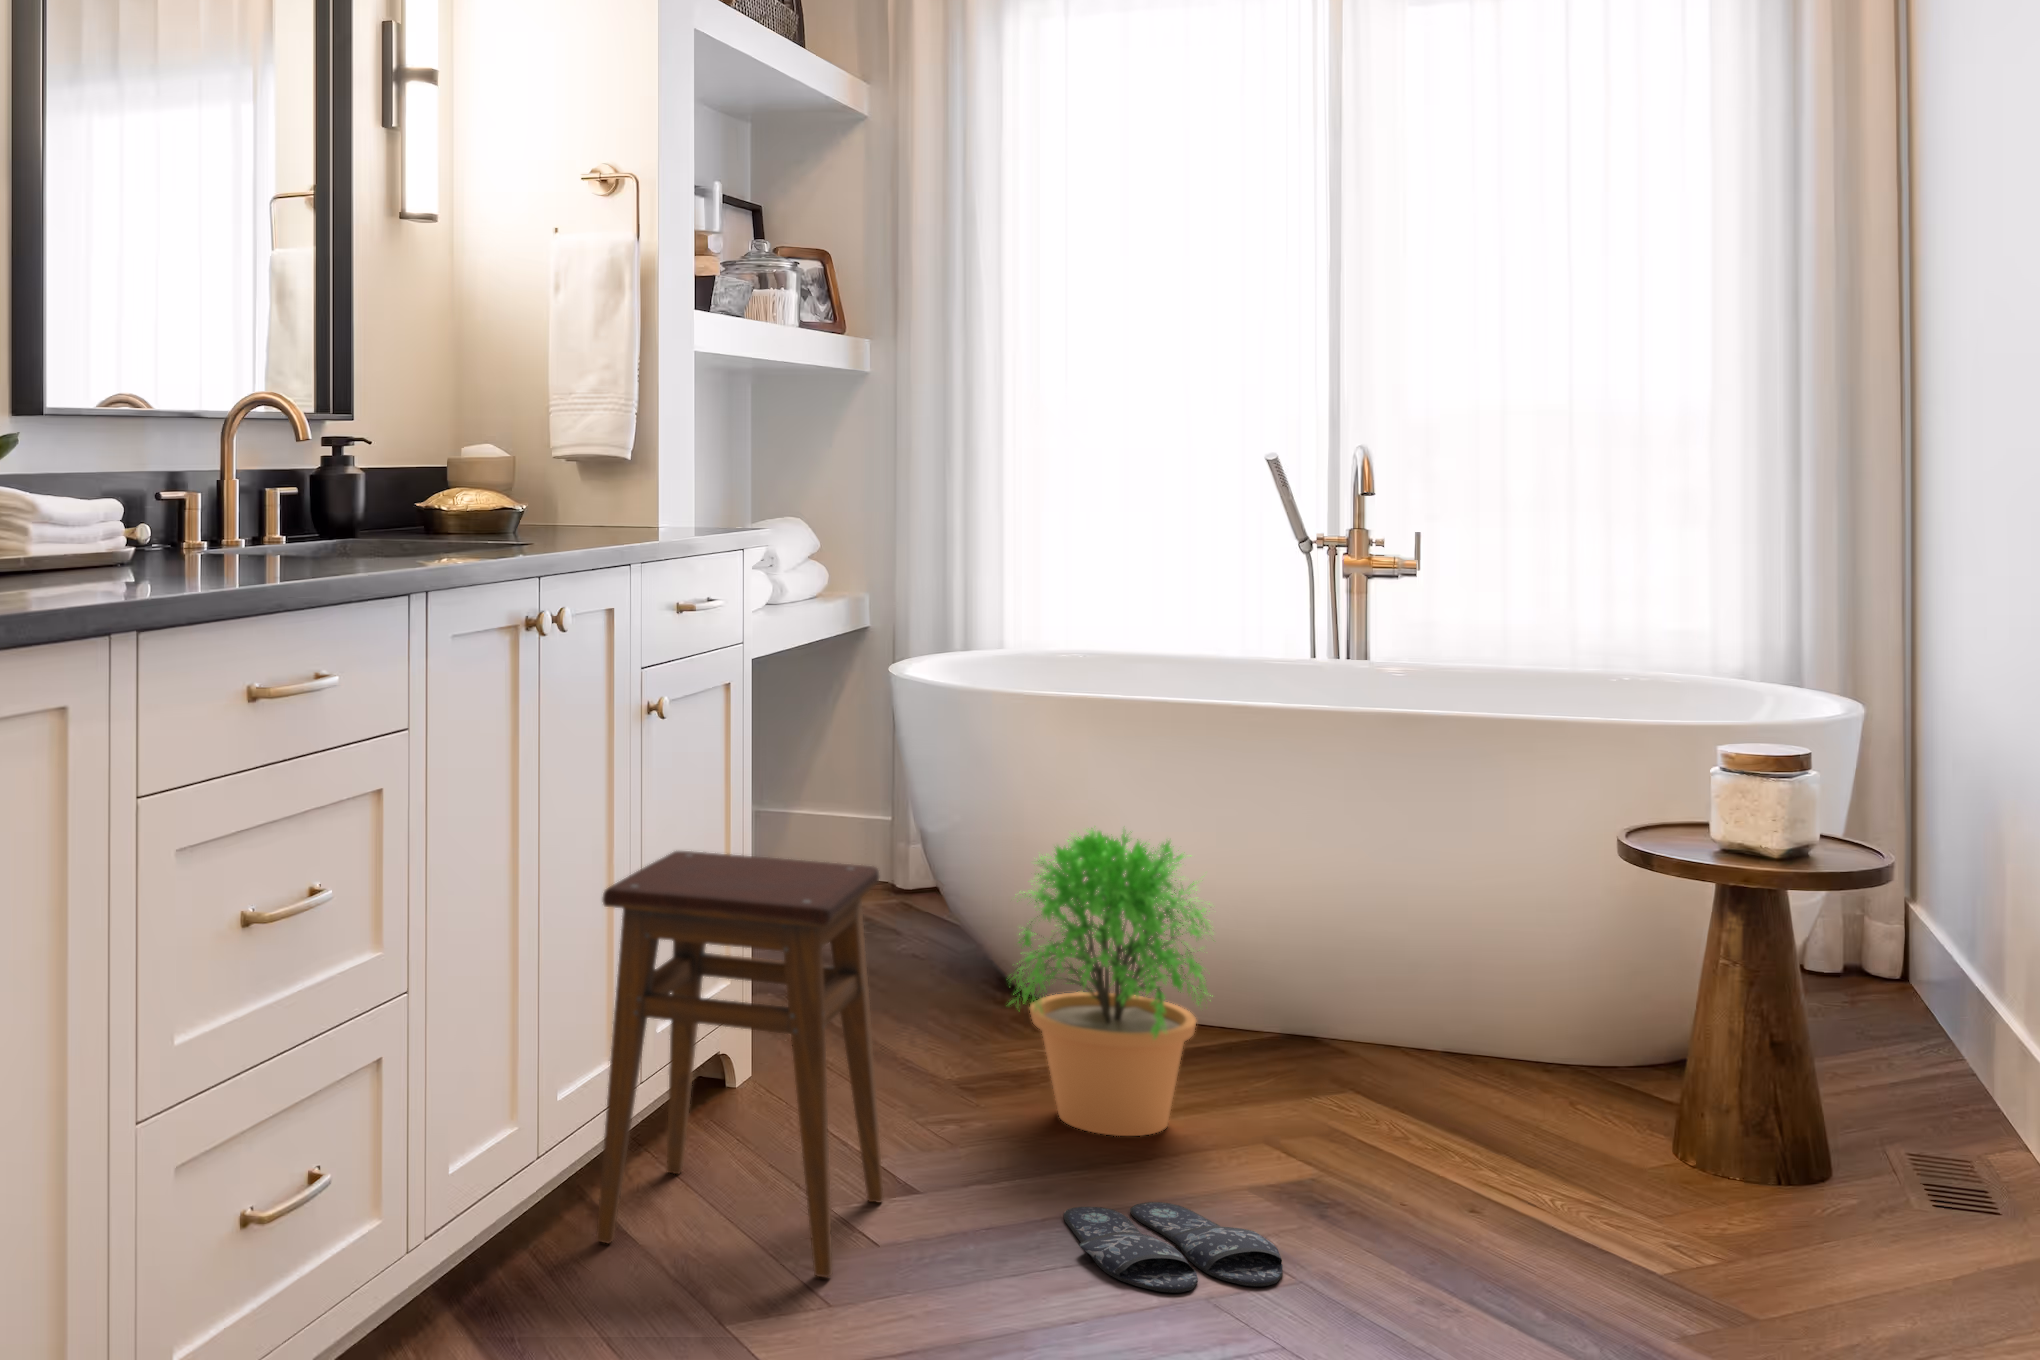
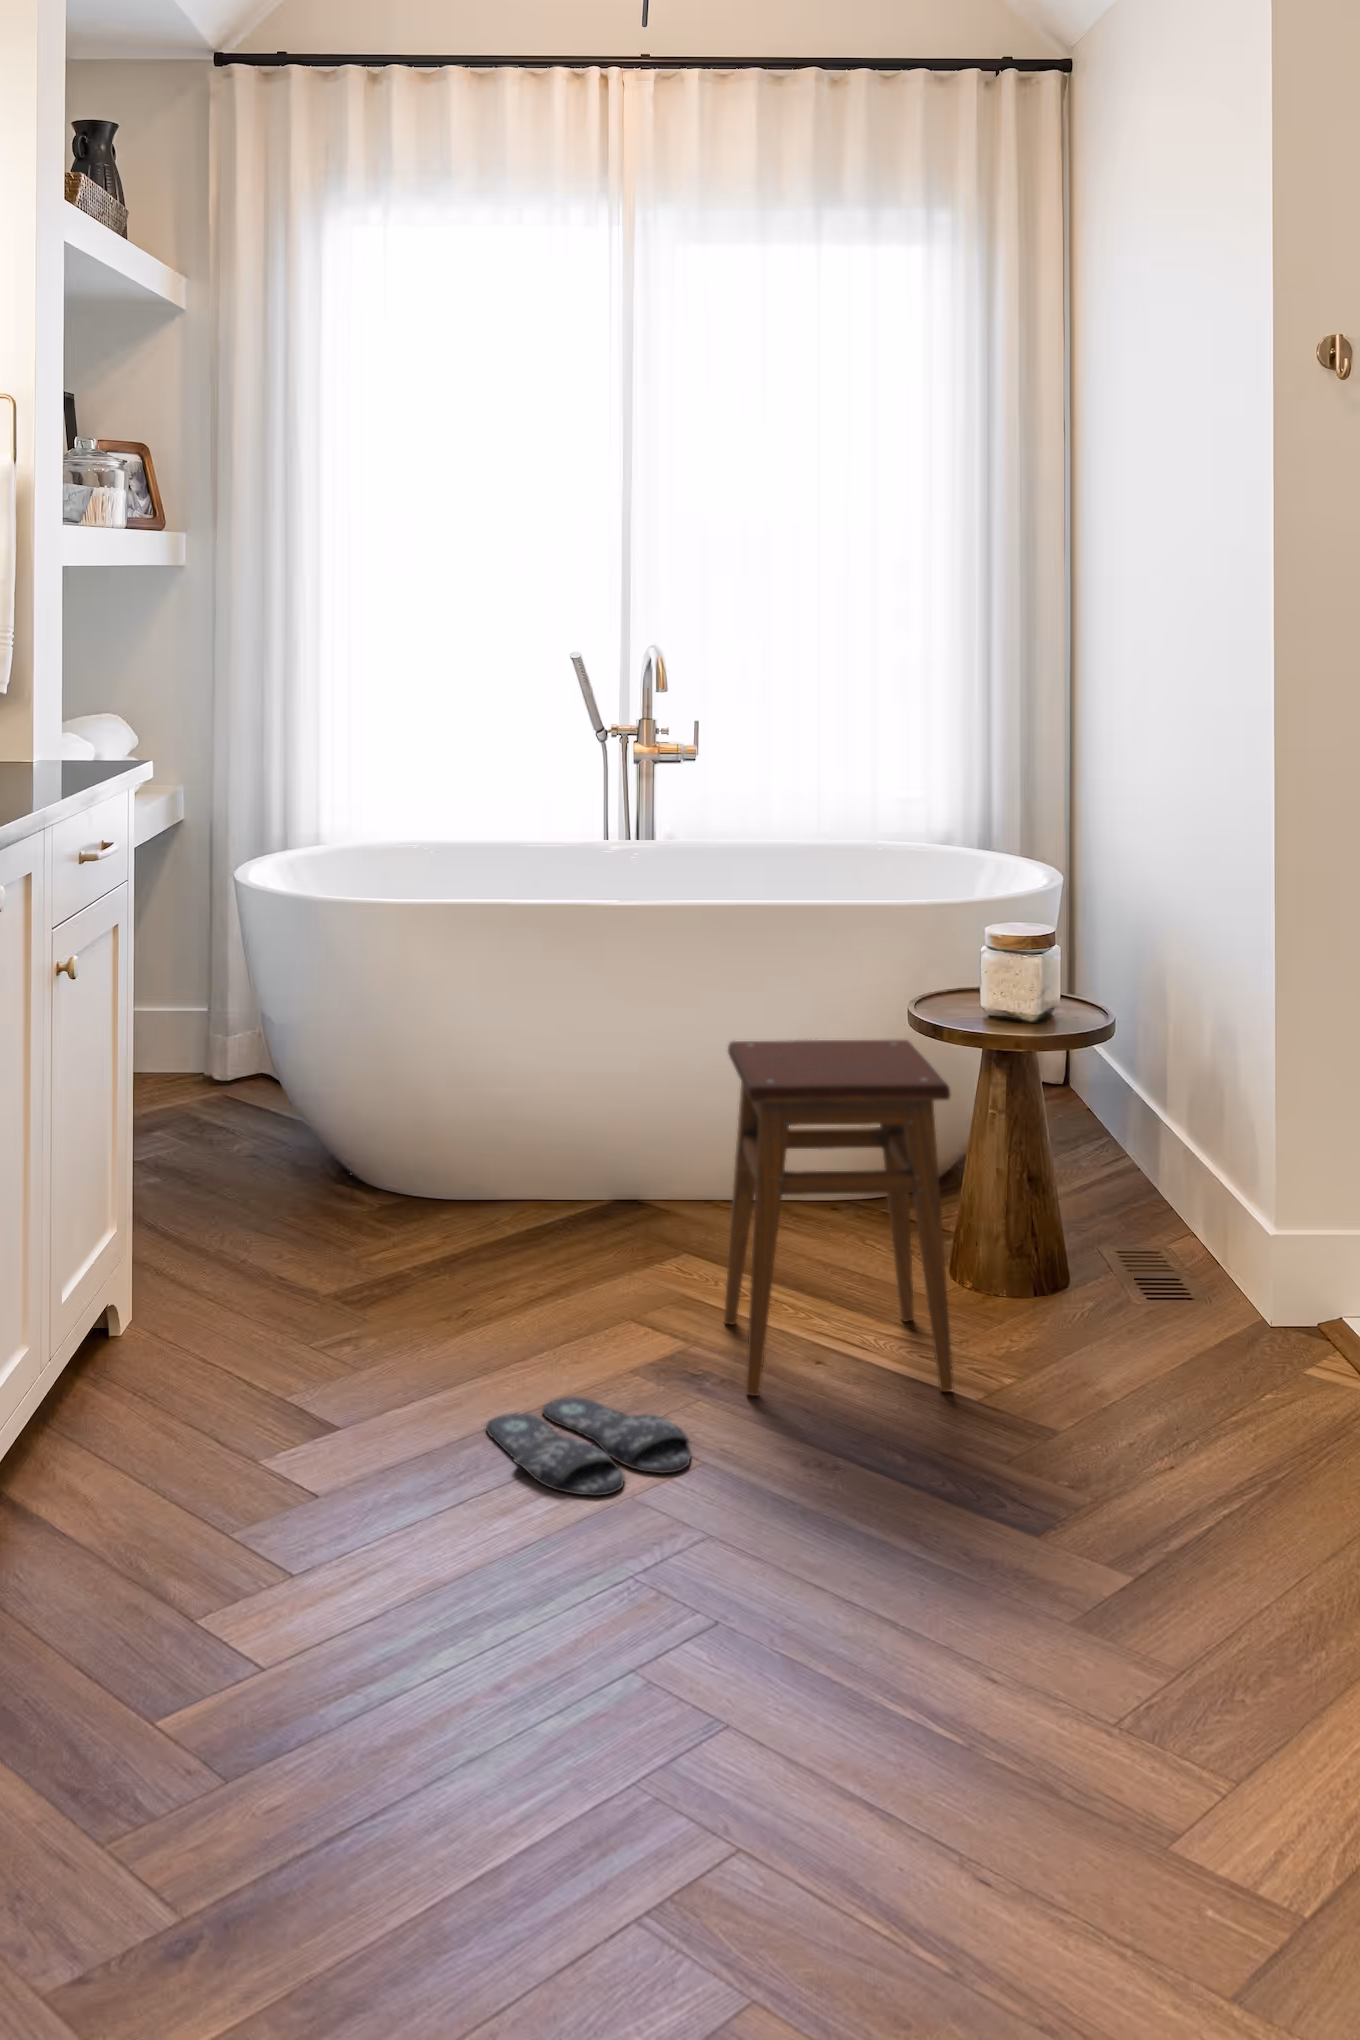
potted plant: present [1009,828,1210,1136] -> none [393,1038,594,1331]
stool: present [596,851,883,1277] -> present [724,1040,954,1396]

